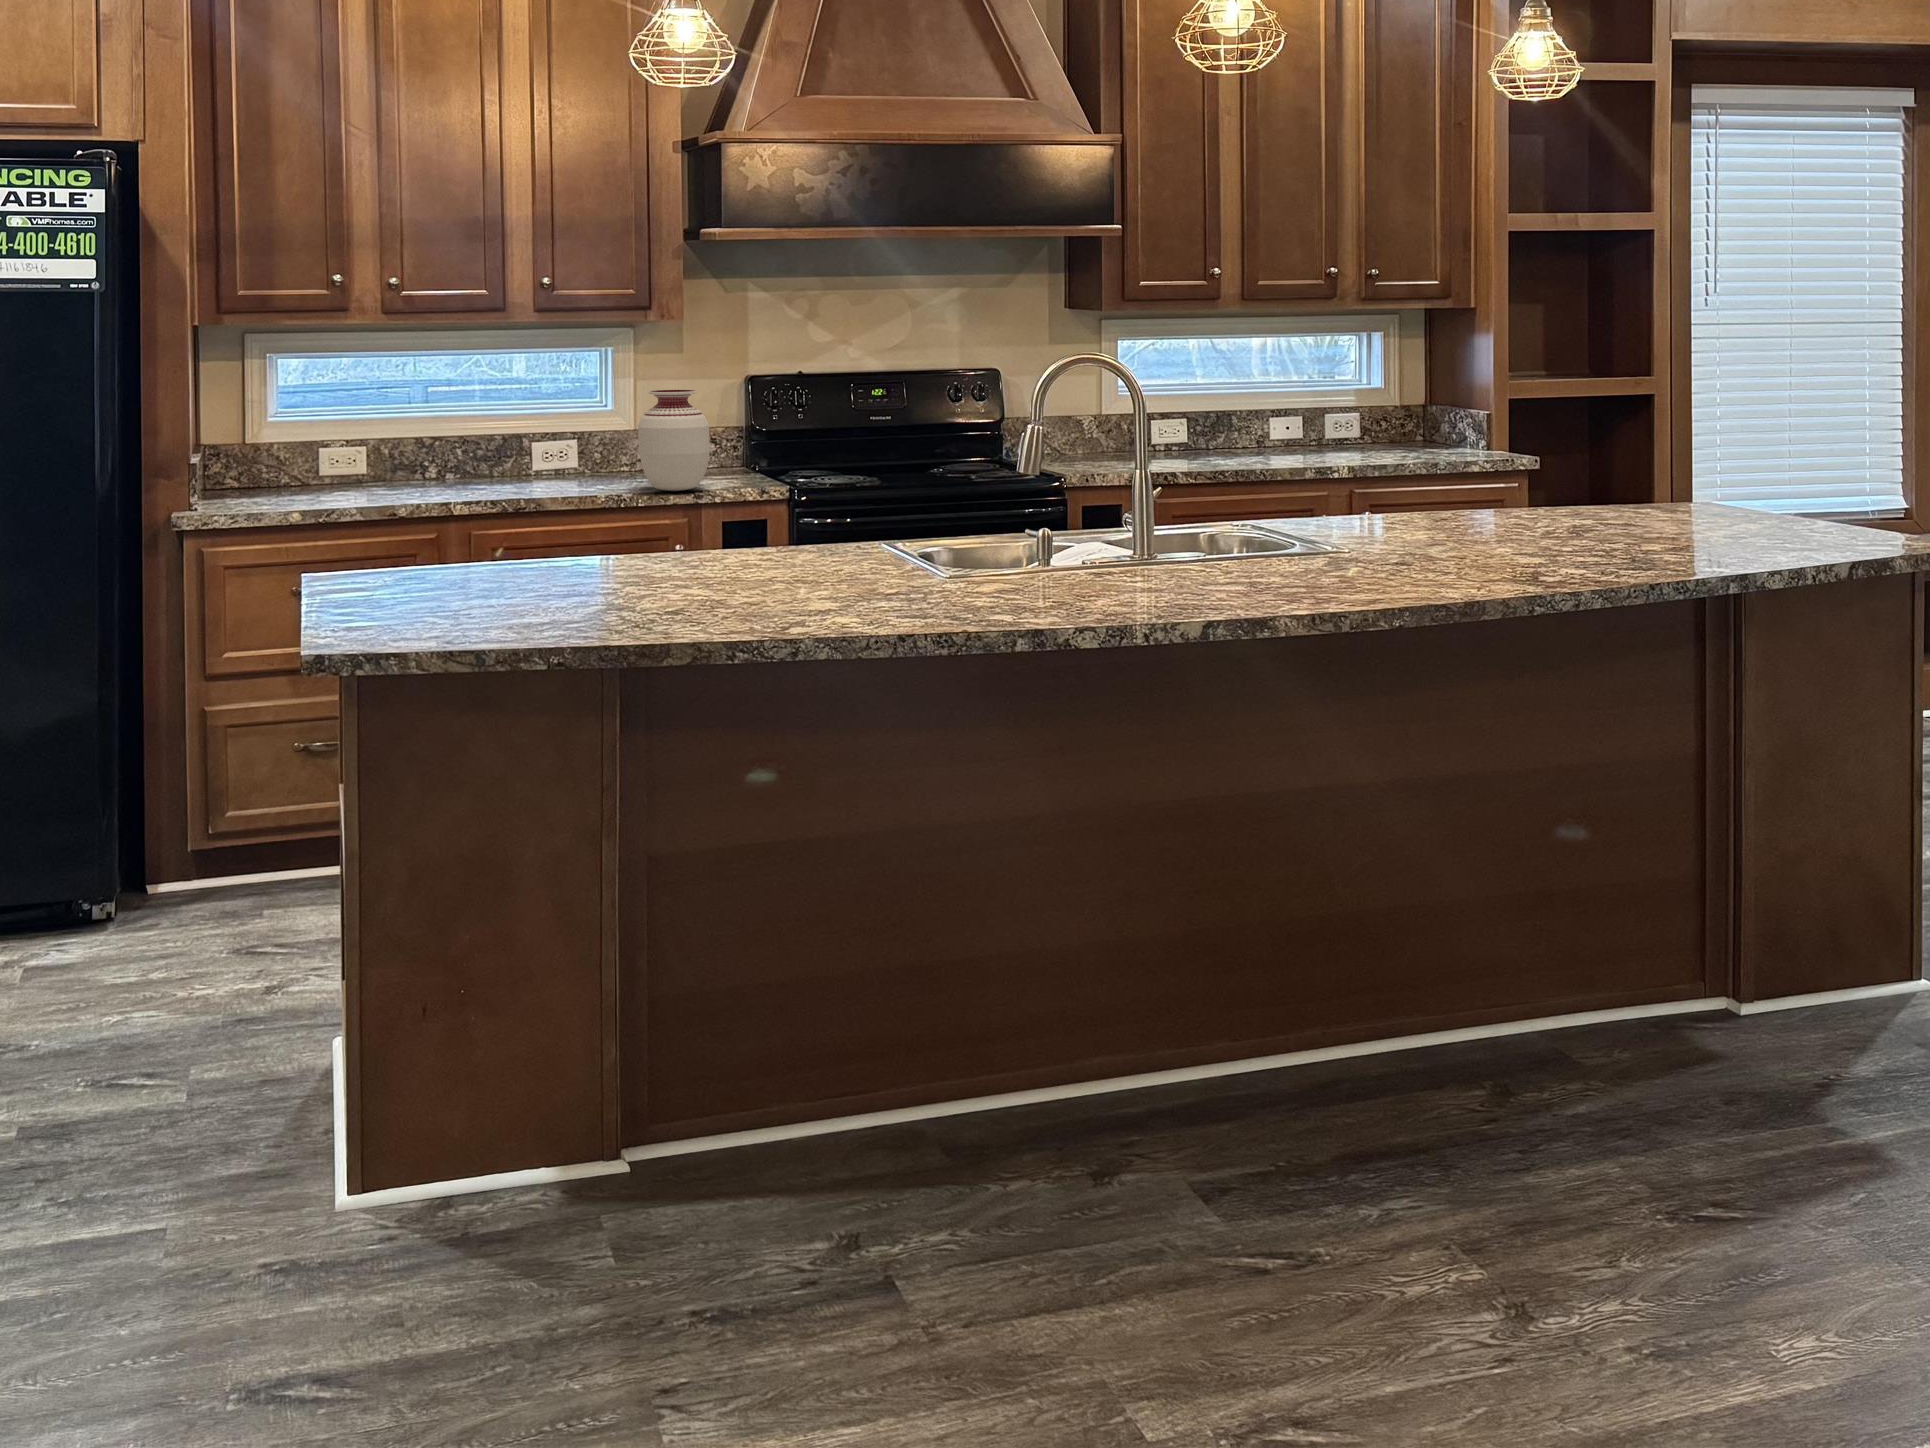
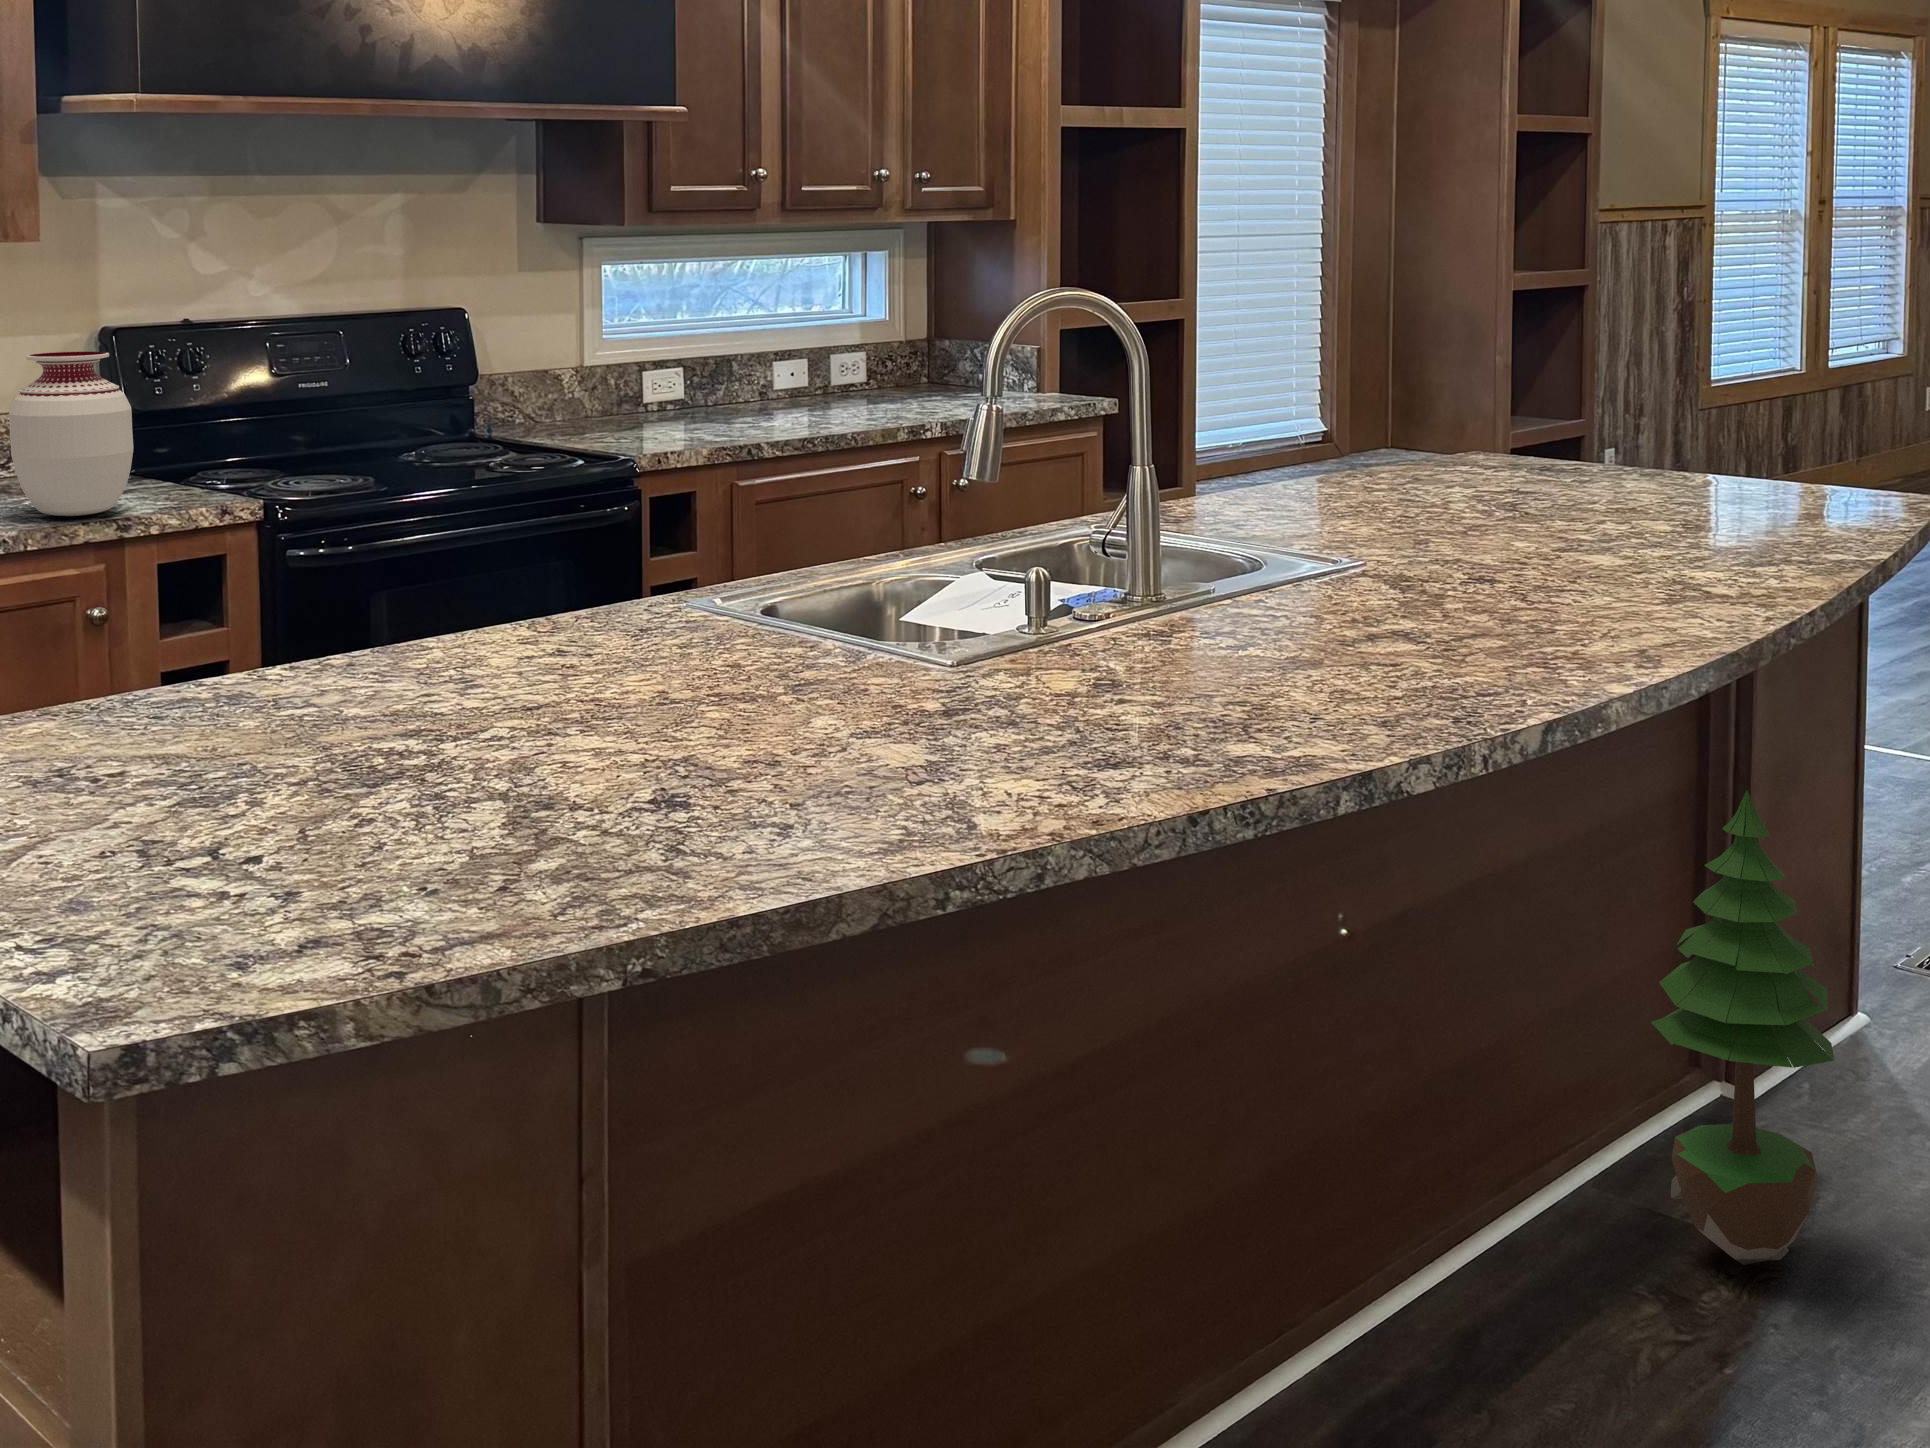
potted tree: none [1473,740,1604,1092] -> present [1651,790,1834,1265]

